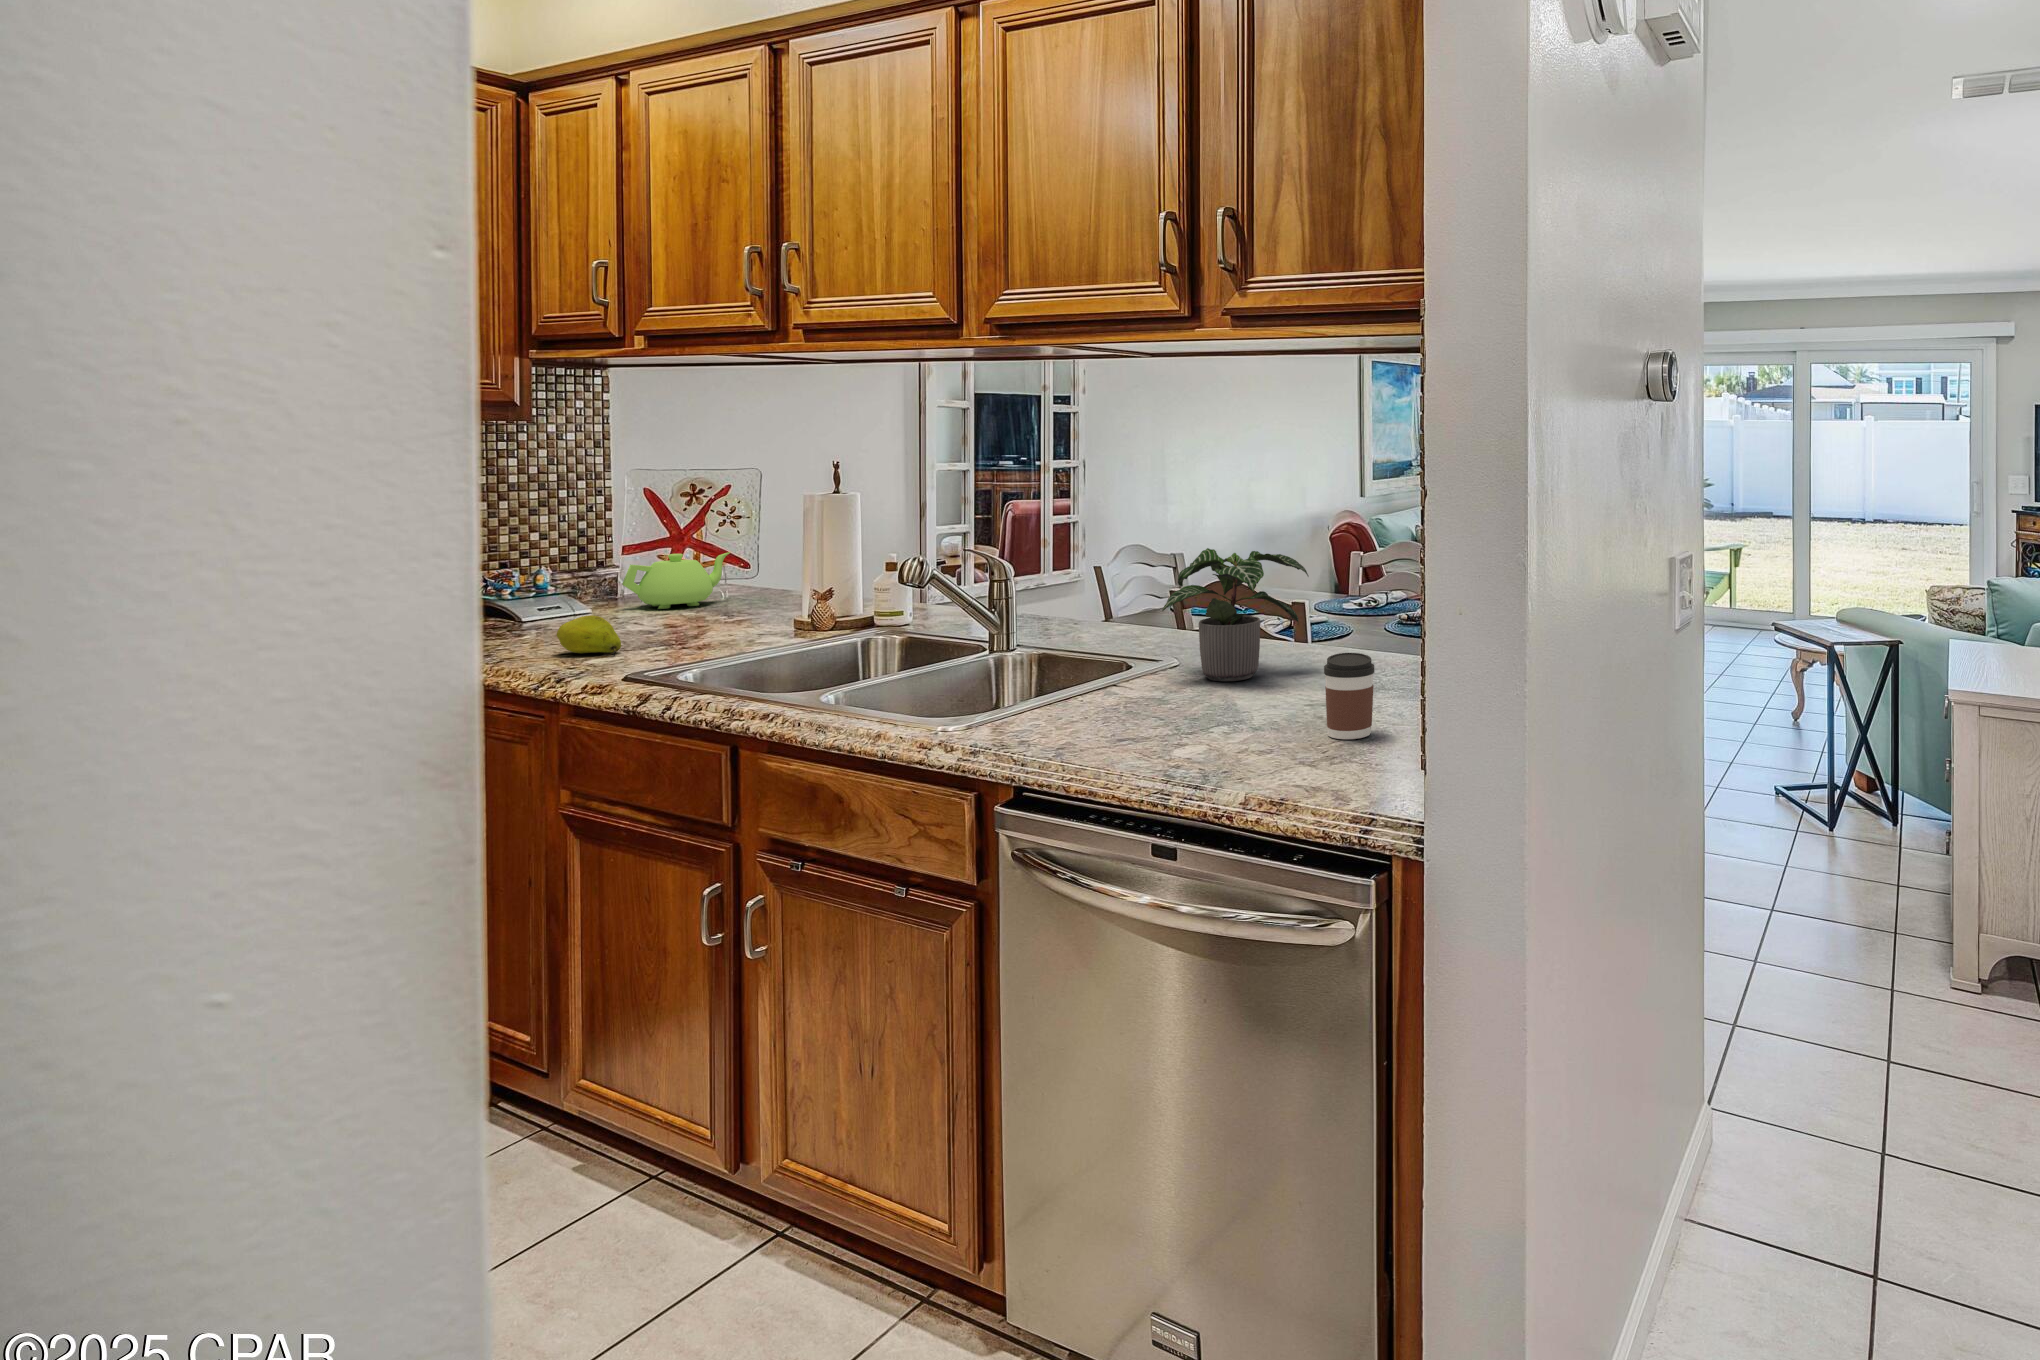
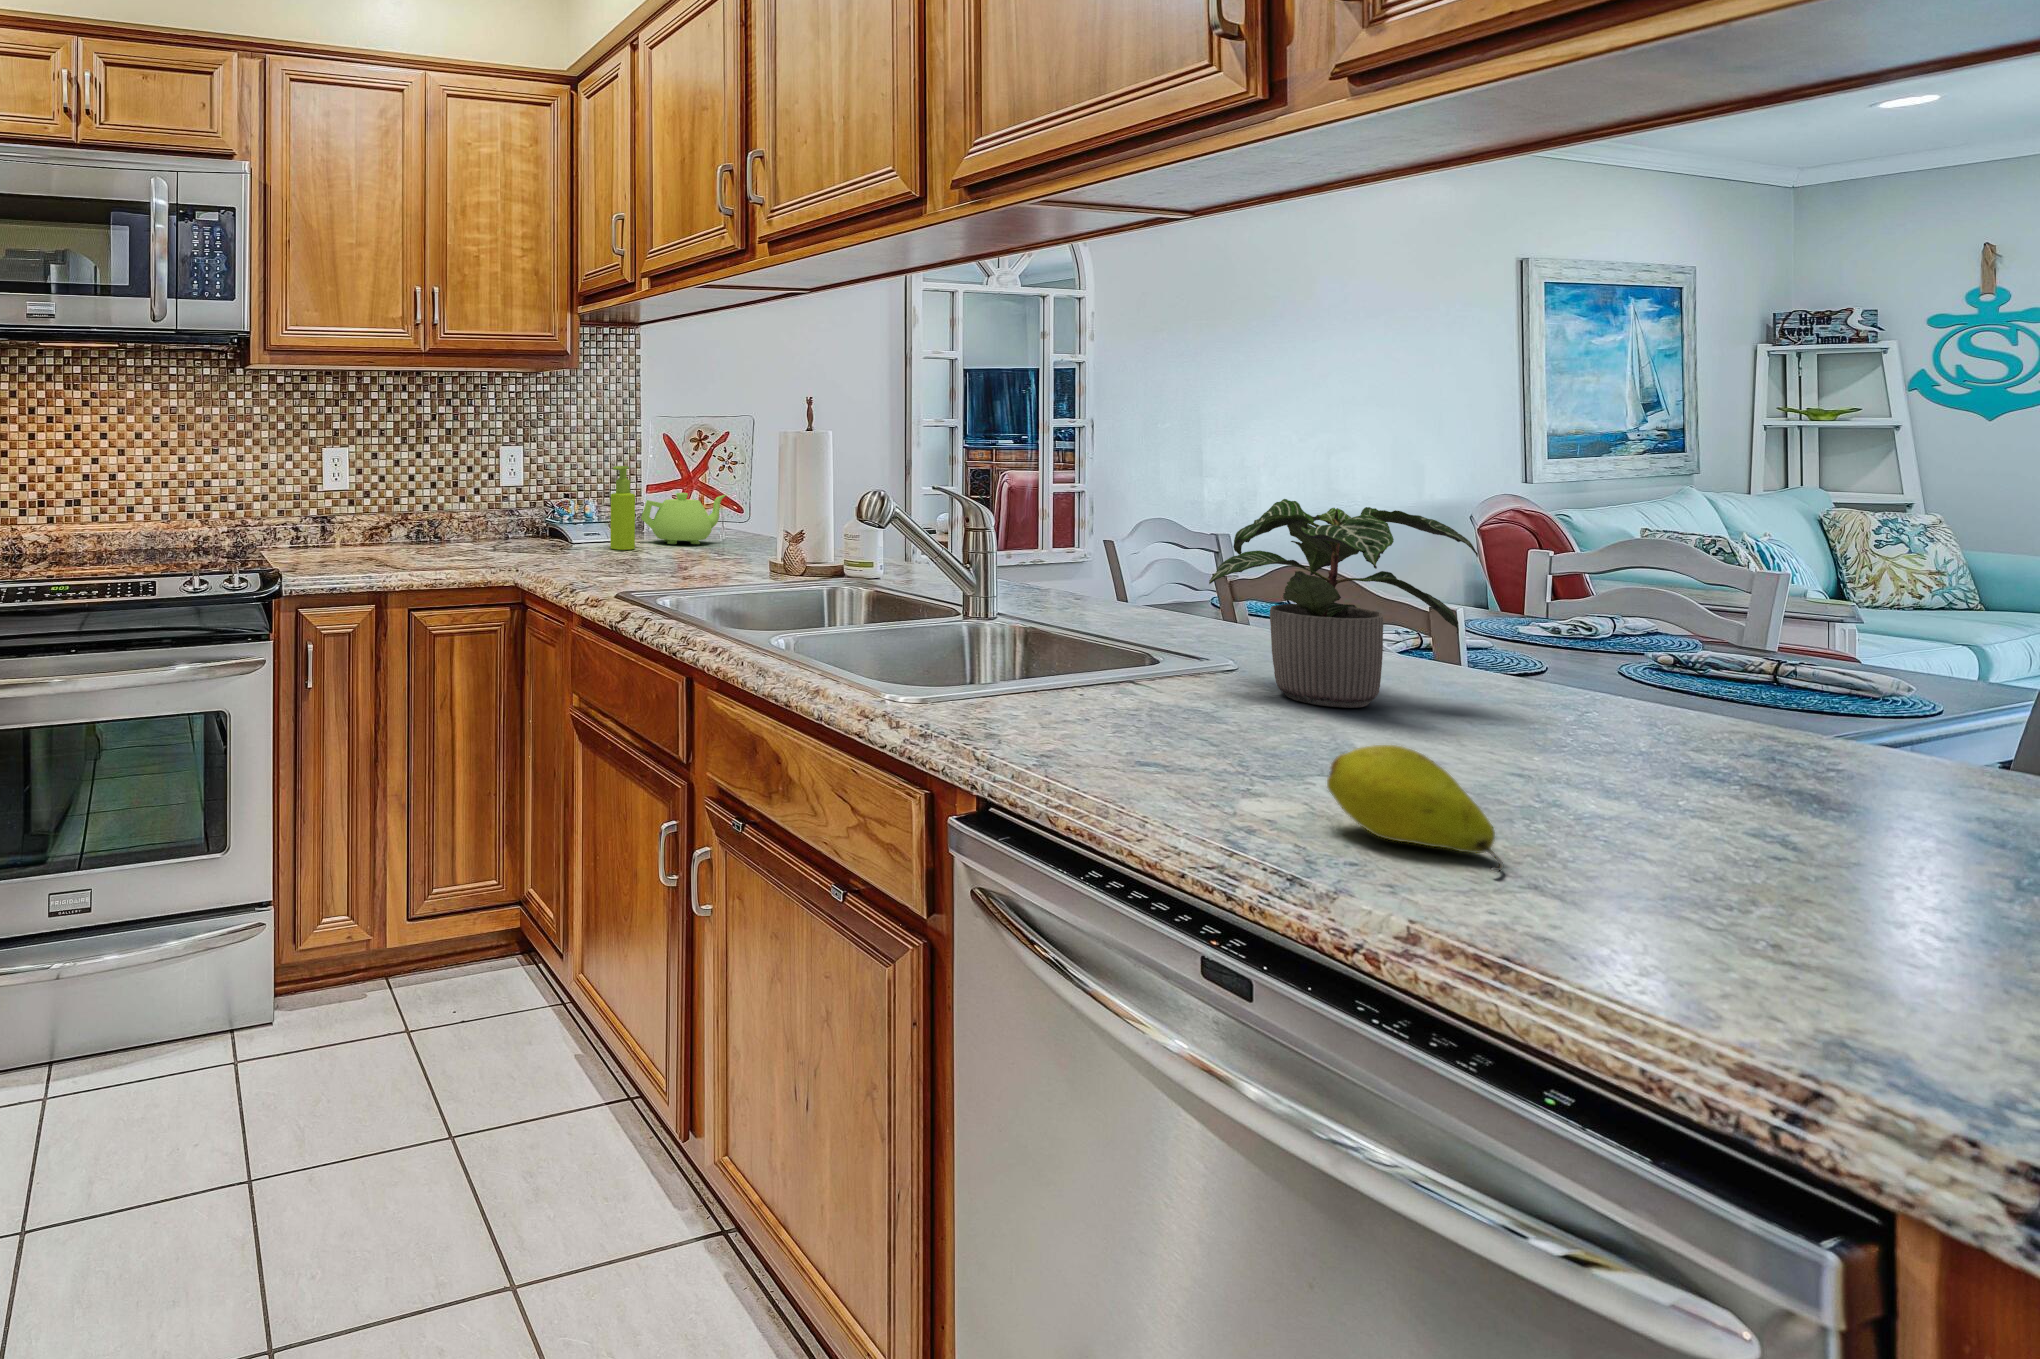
soap dispenser: none [587,532,620,622] -> present [610,466,635,550]
fruit: present [557,615,621,656] -> present [1327,745,1503,872]
coffee cup: present [1324,653,1374,739] -> none [1554,684,1688,858]

